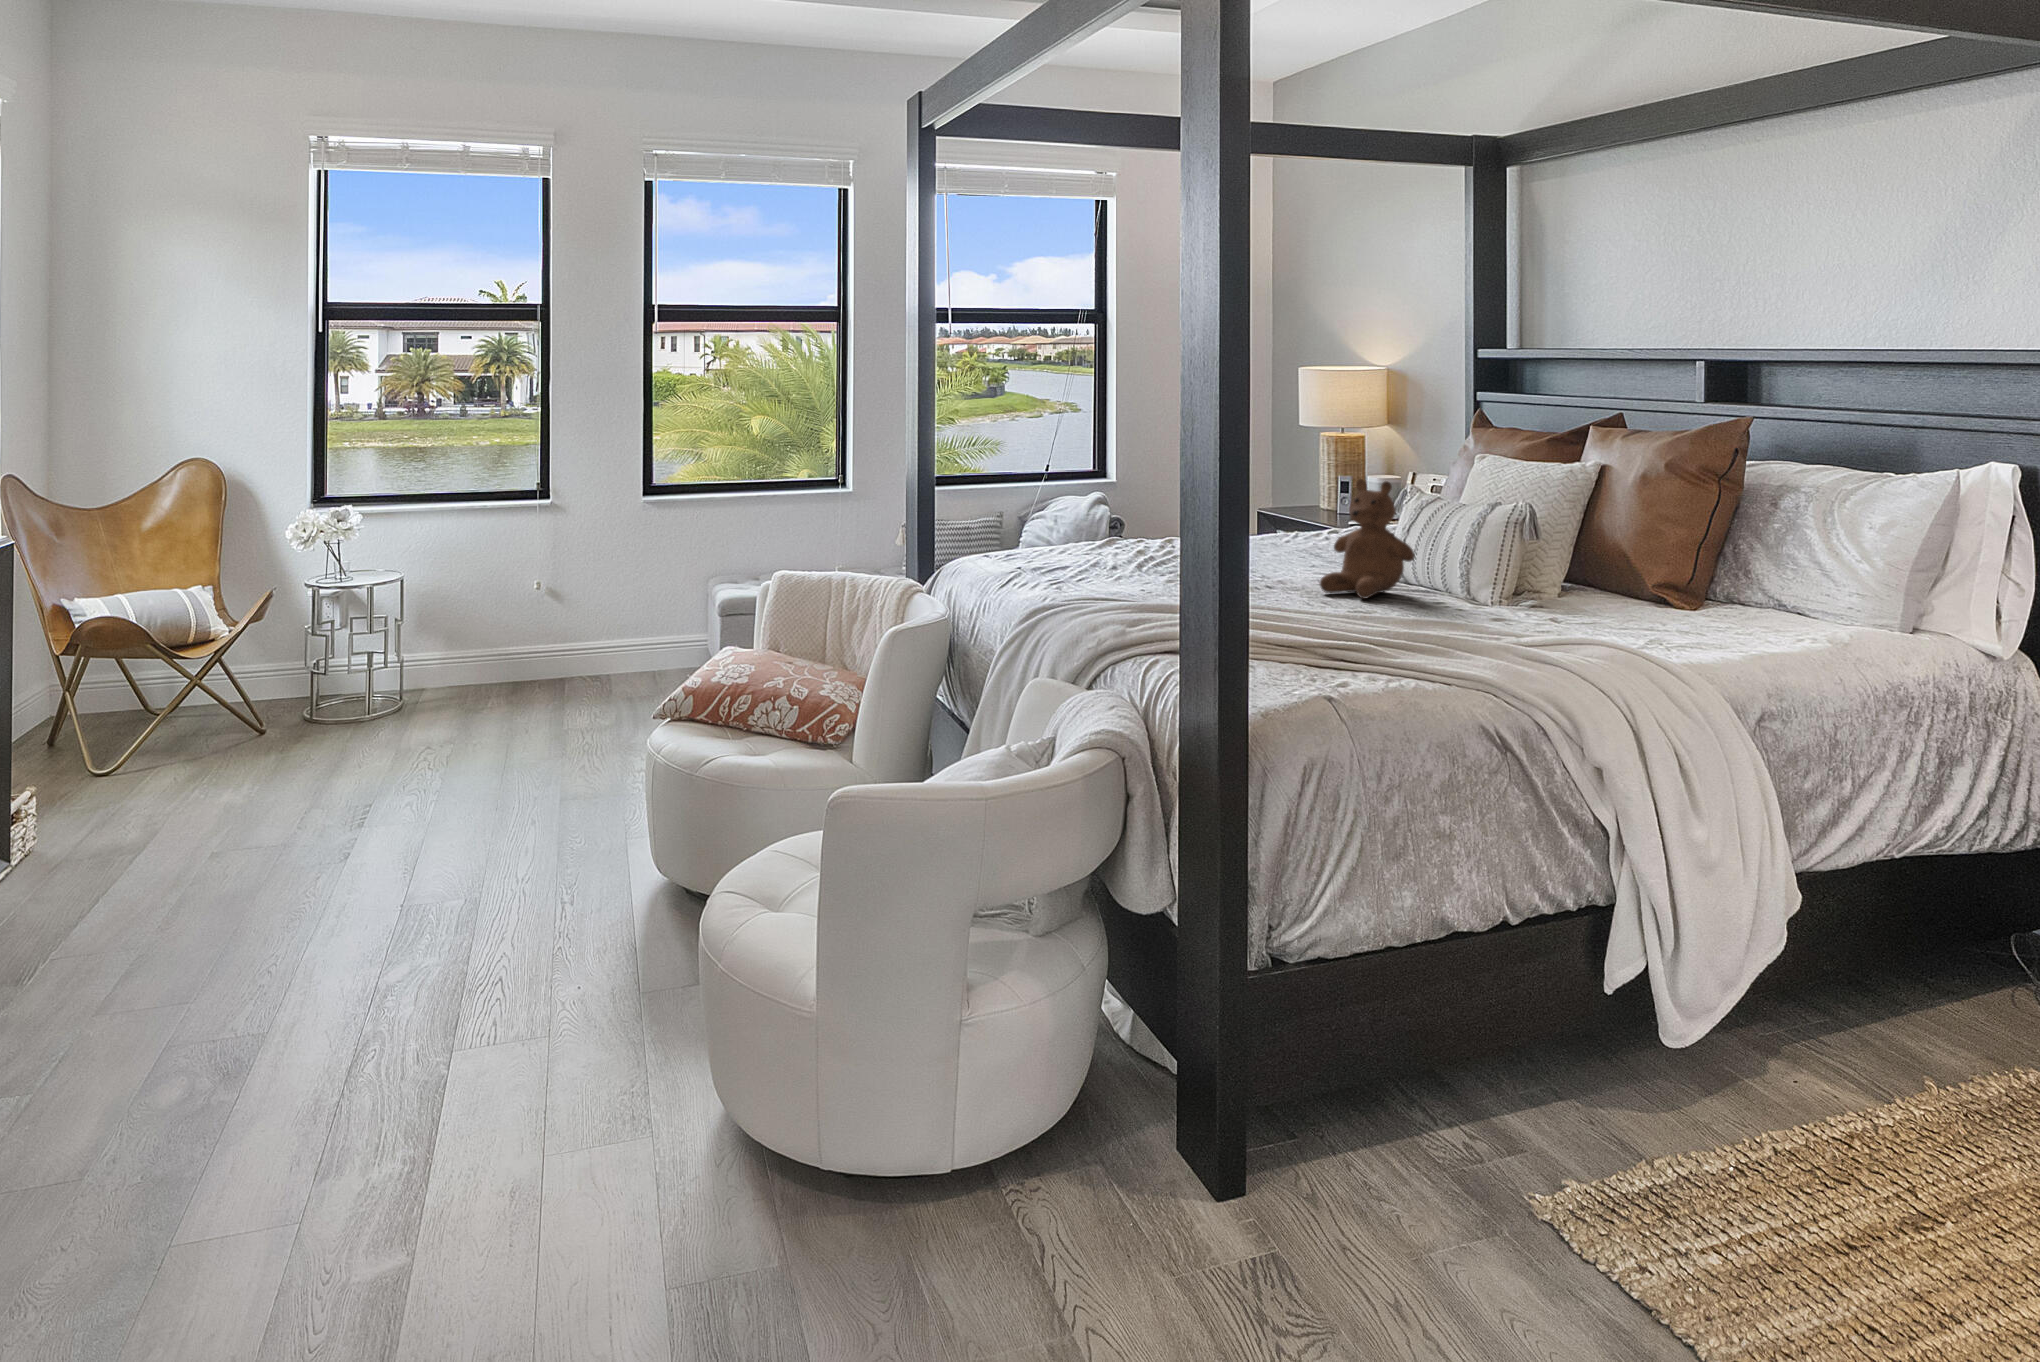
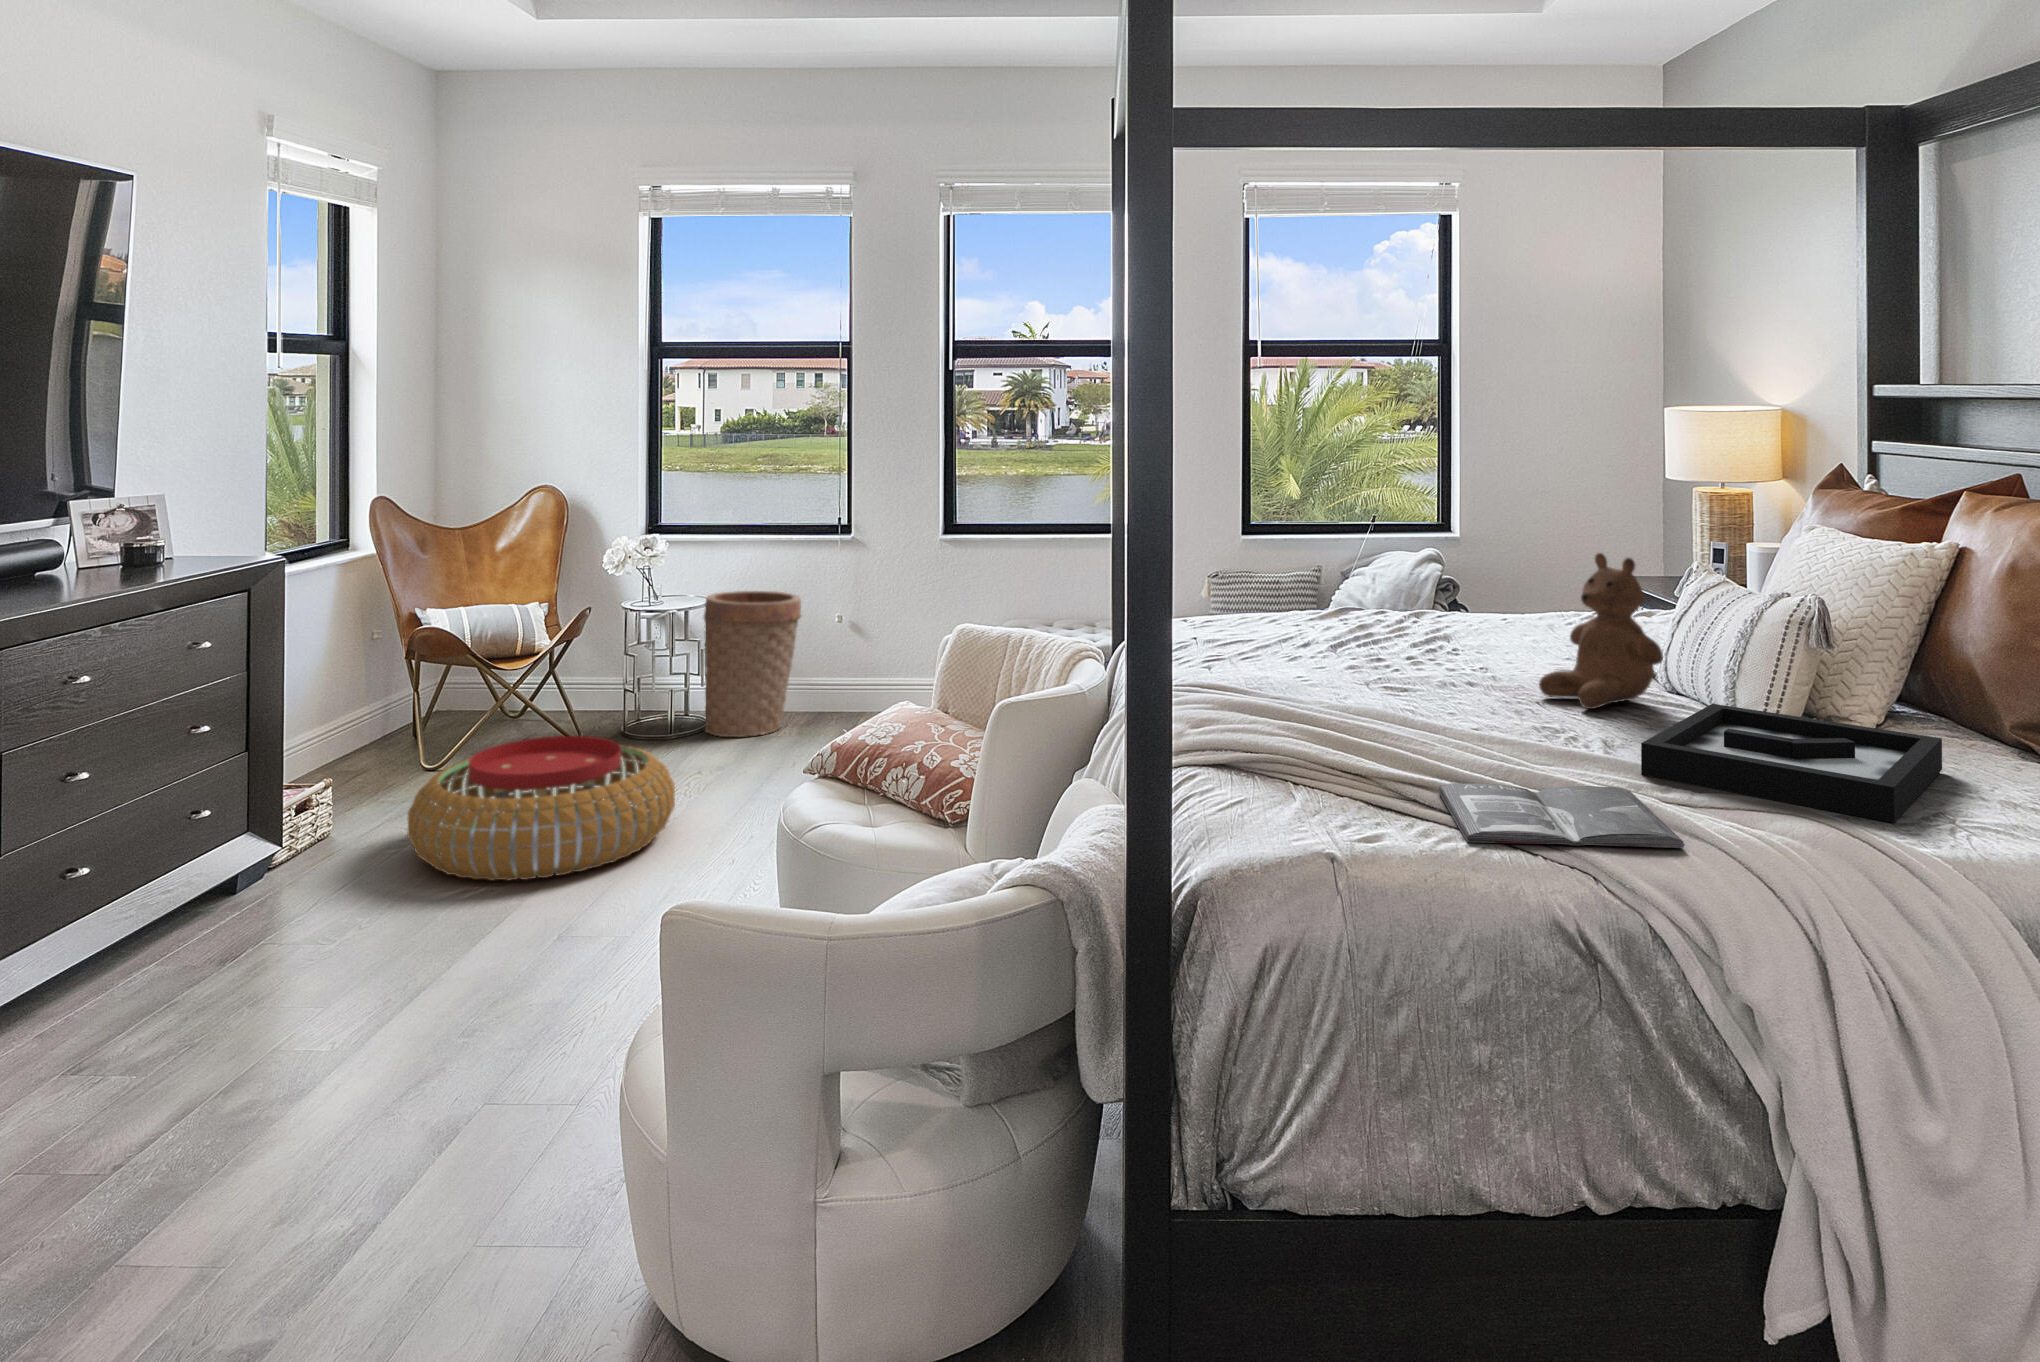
basket: none [390,563,496,713] -> present [704,591,801,737]
decorative tray: none [1444,586,1623,648] -> present [1641,704,1942,823]
magazine: none [1329,639,1519,676] -> present [1439,783,1684,848]
pouf: none [167,711,451,857] -> present [407,736,675,880]

